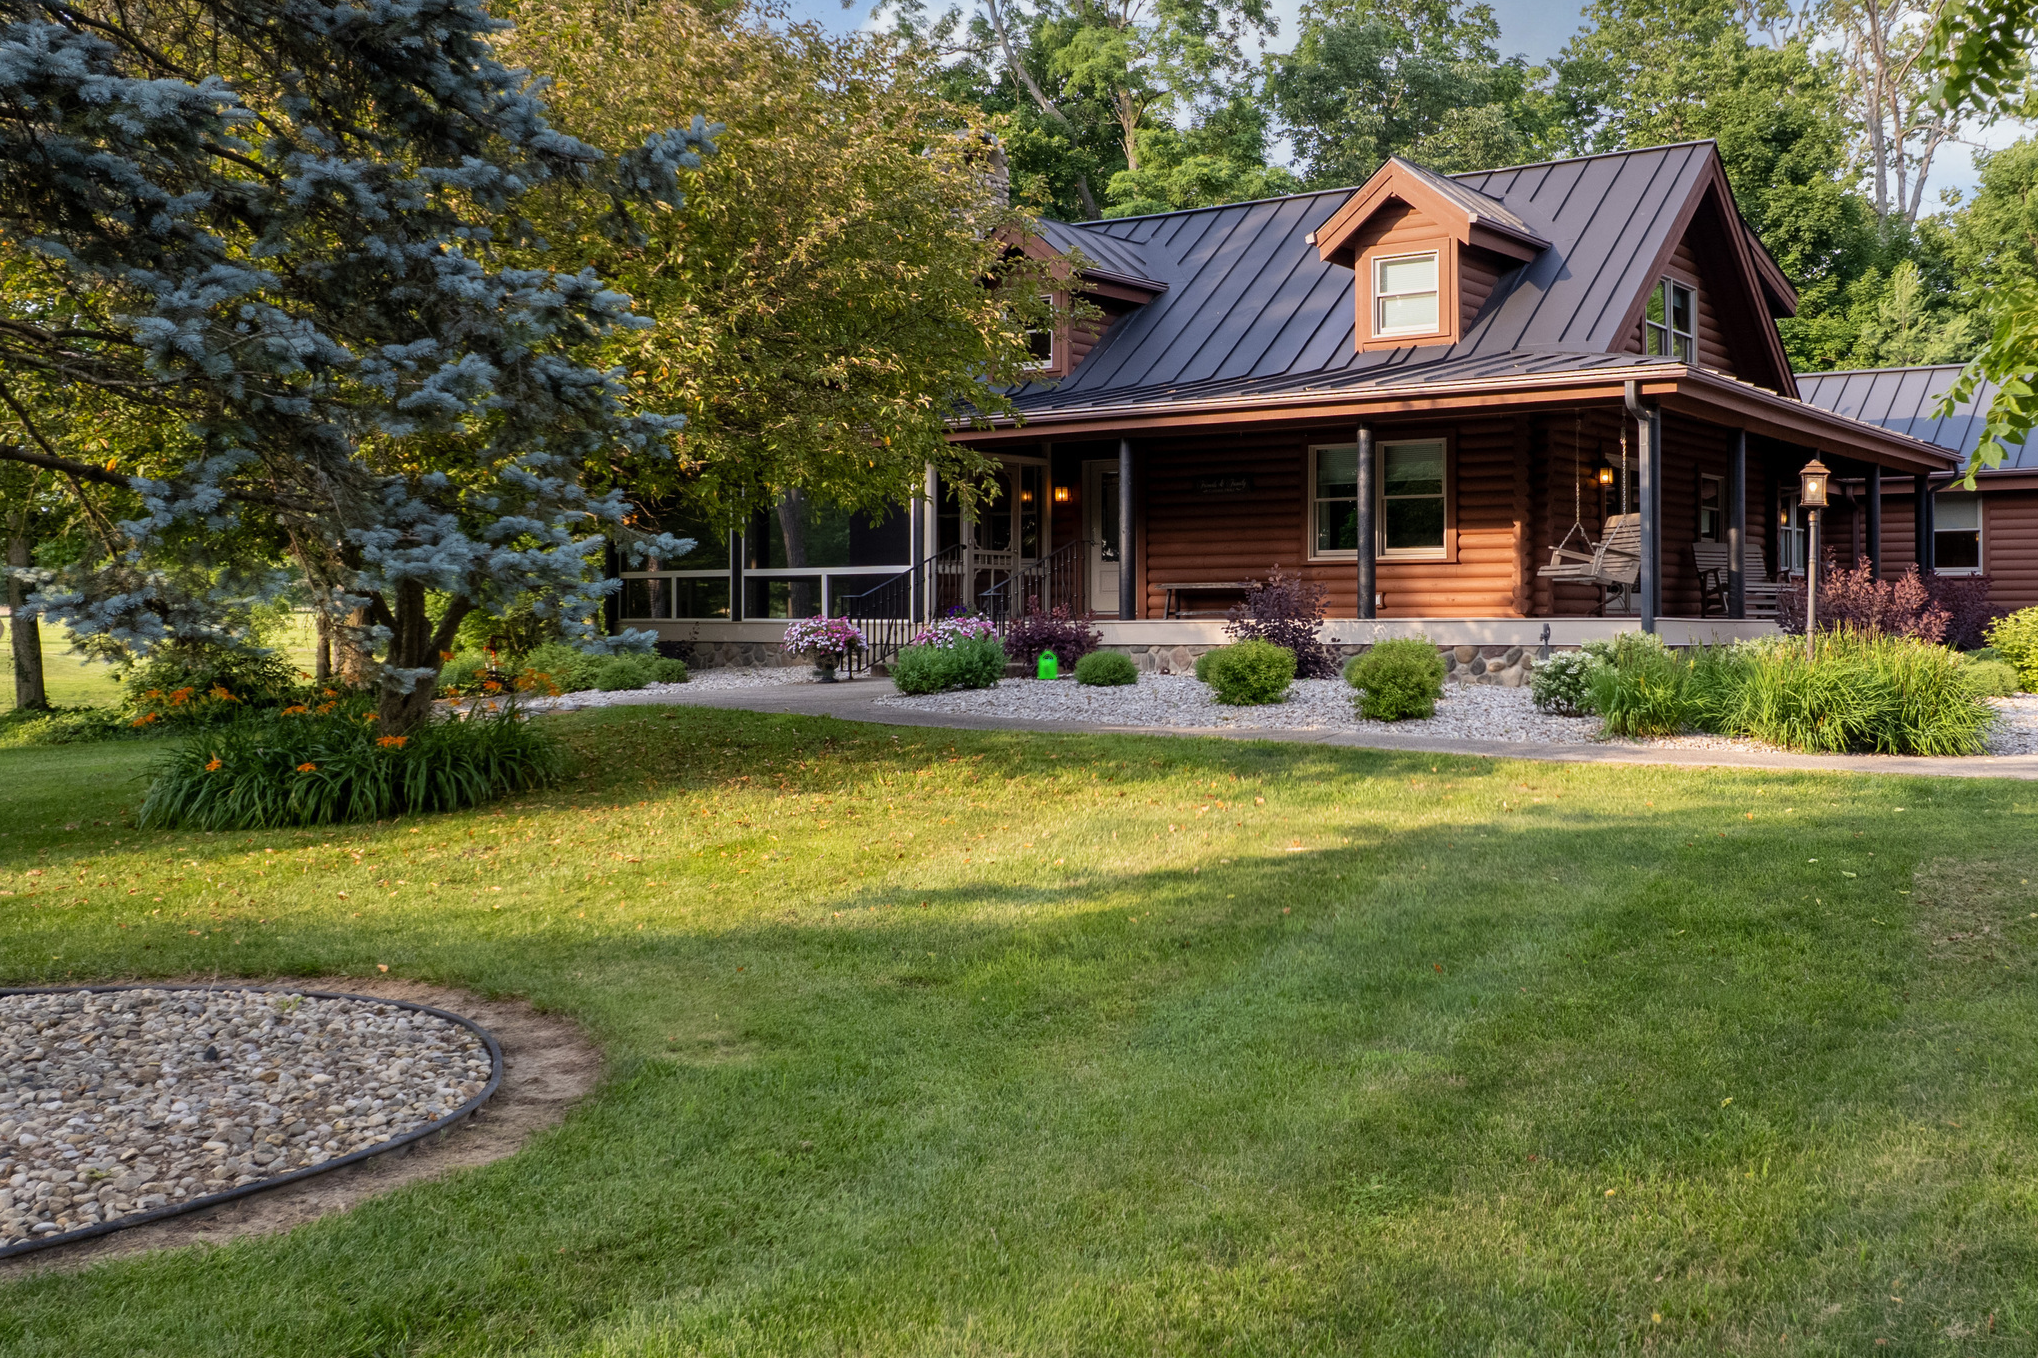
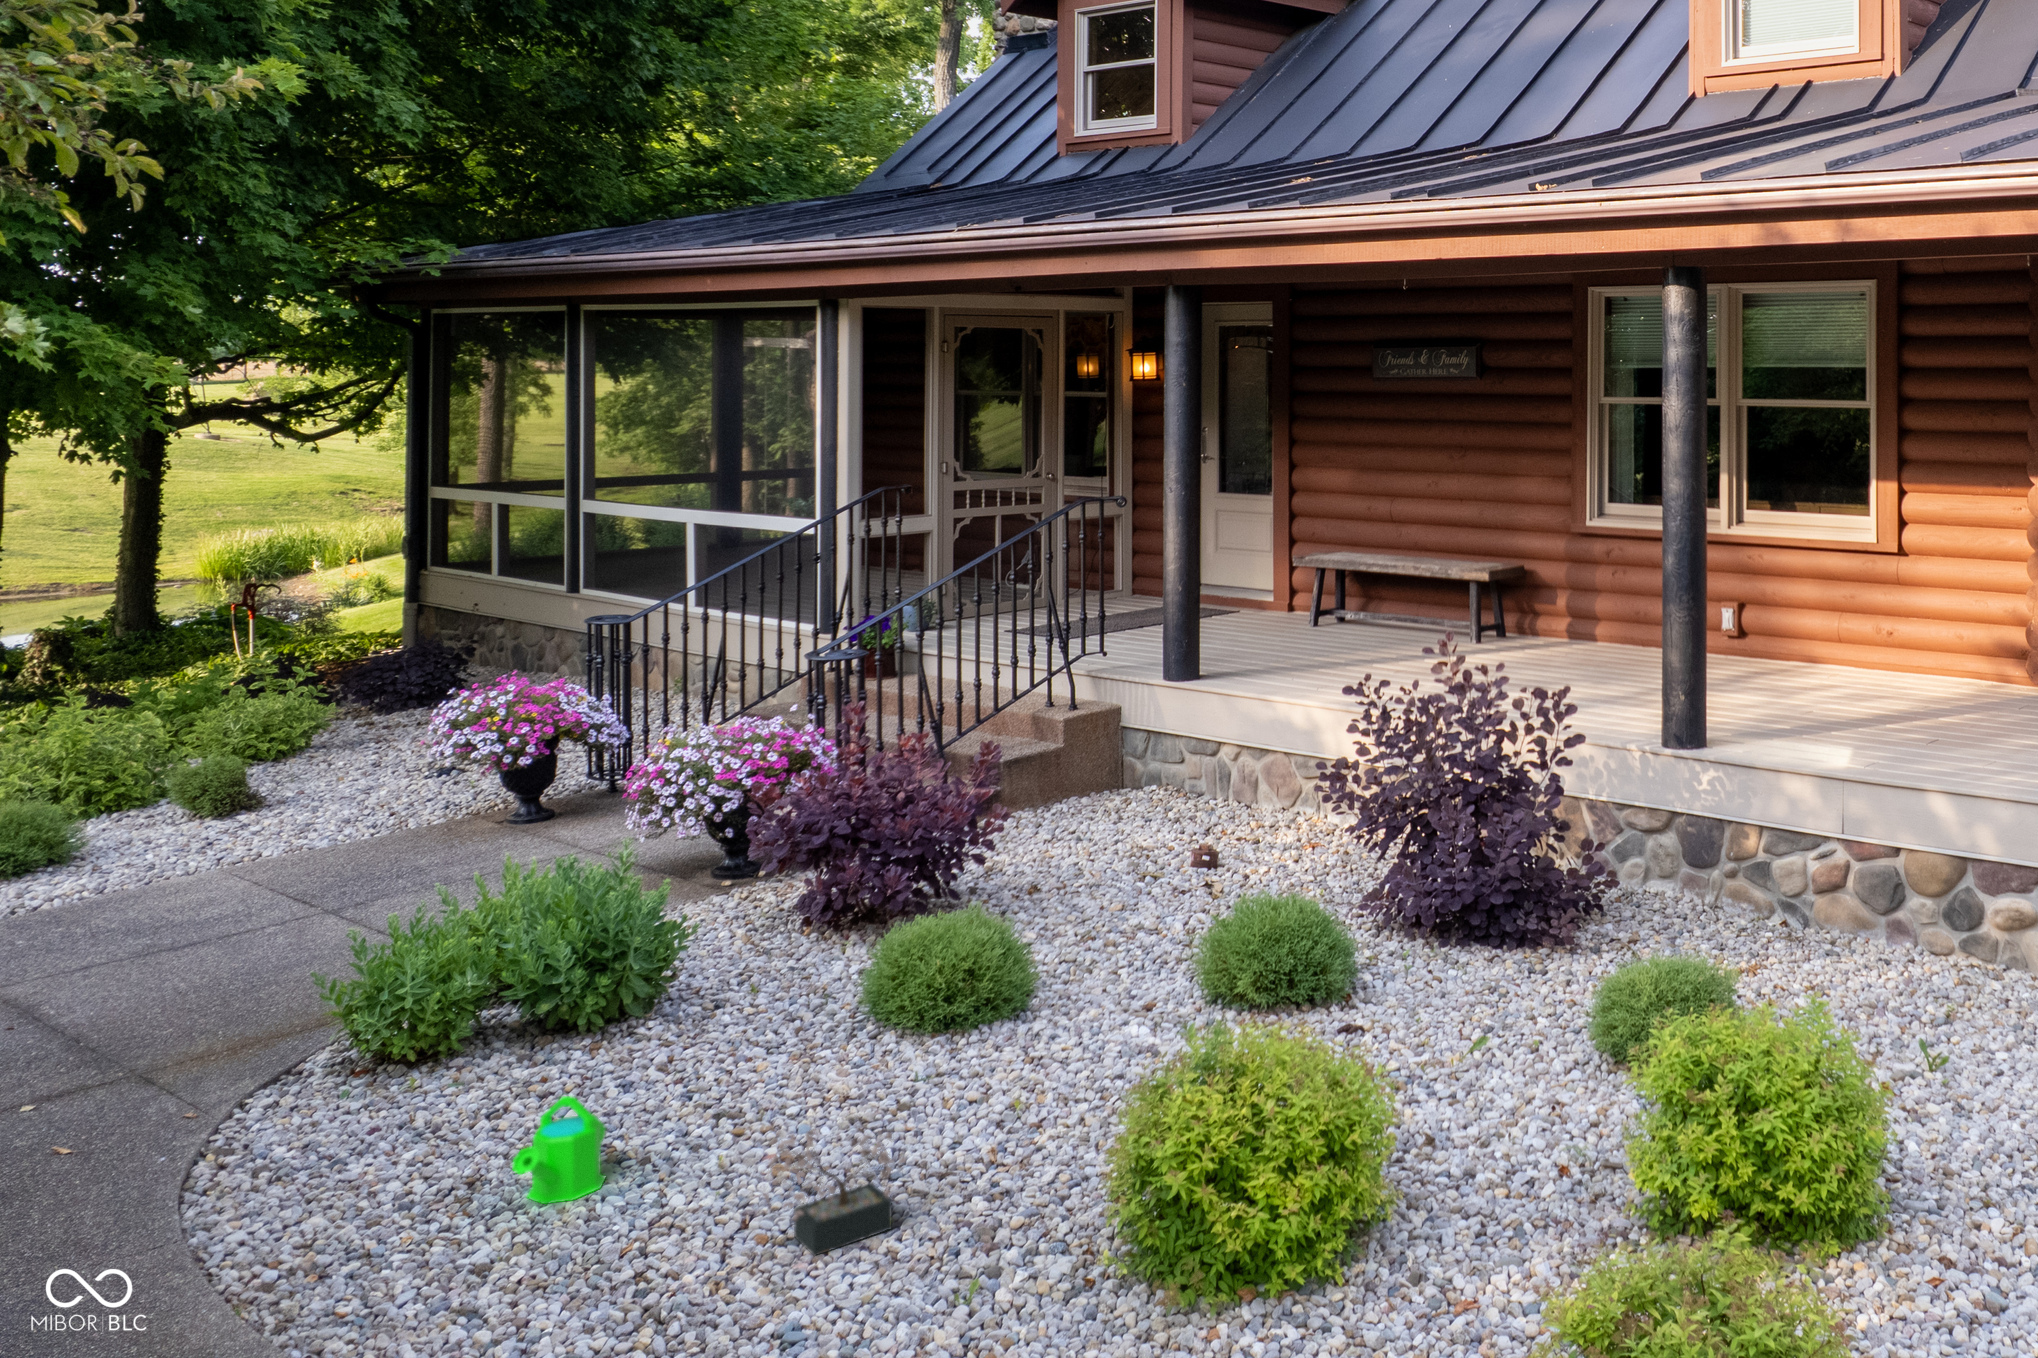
decorative plant: present [812,651,836,677] -> present [764,1131,906,1256]

